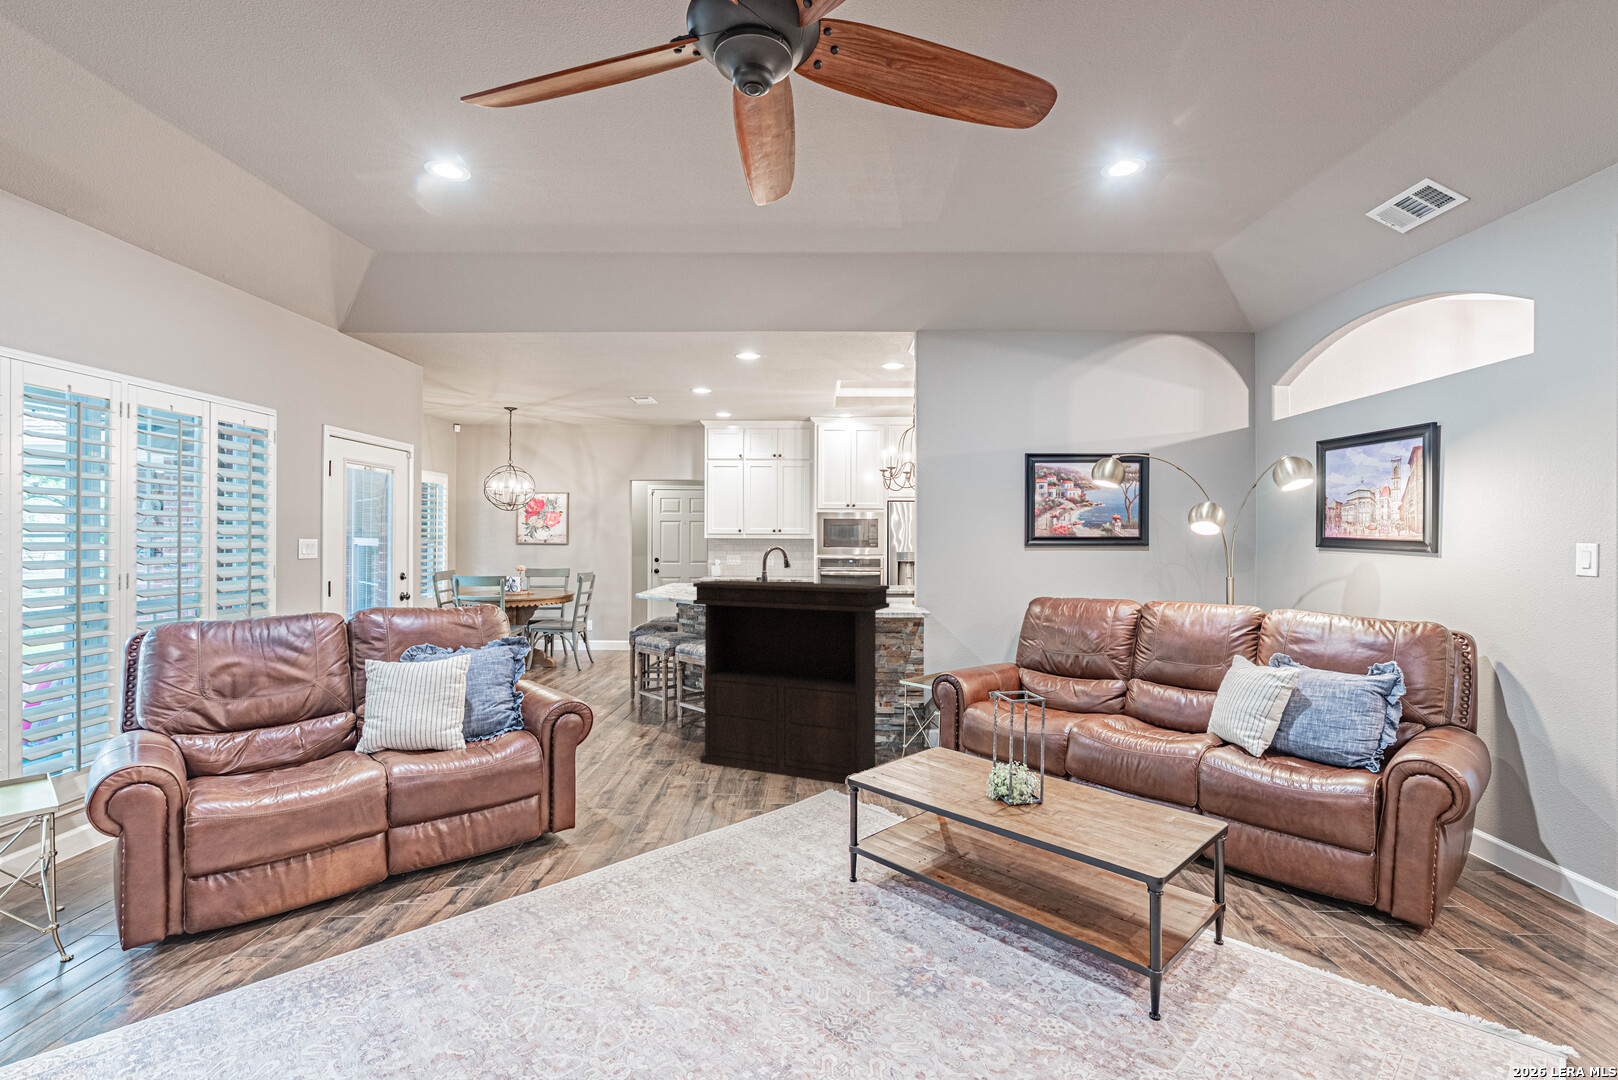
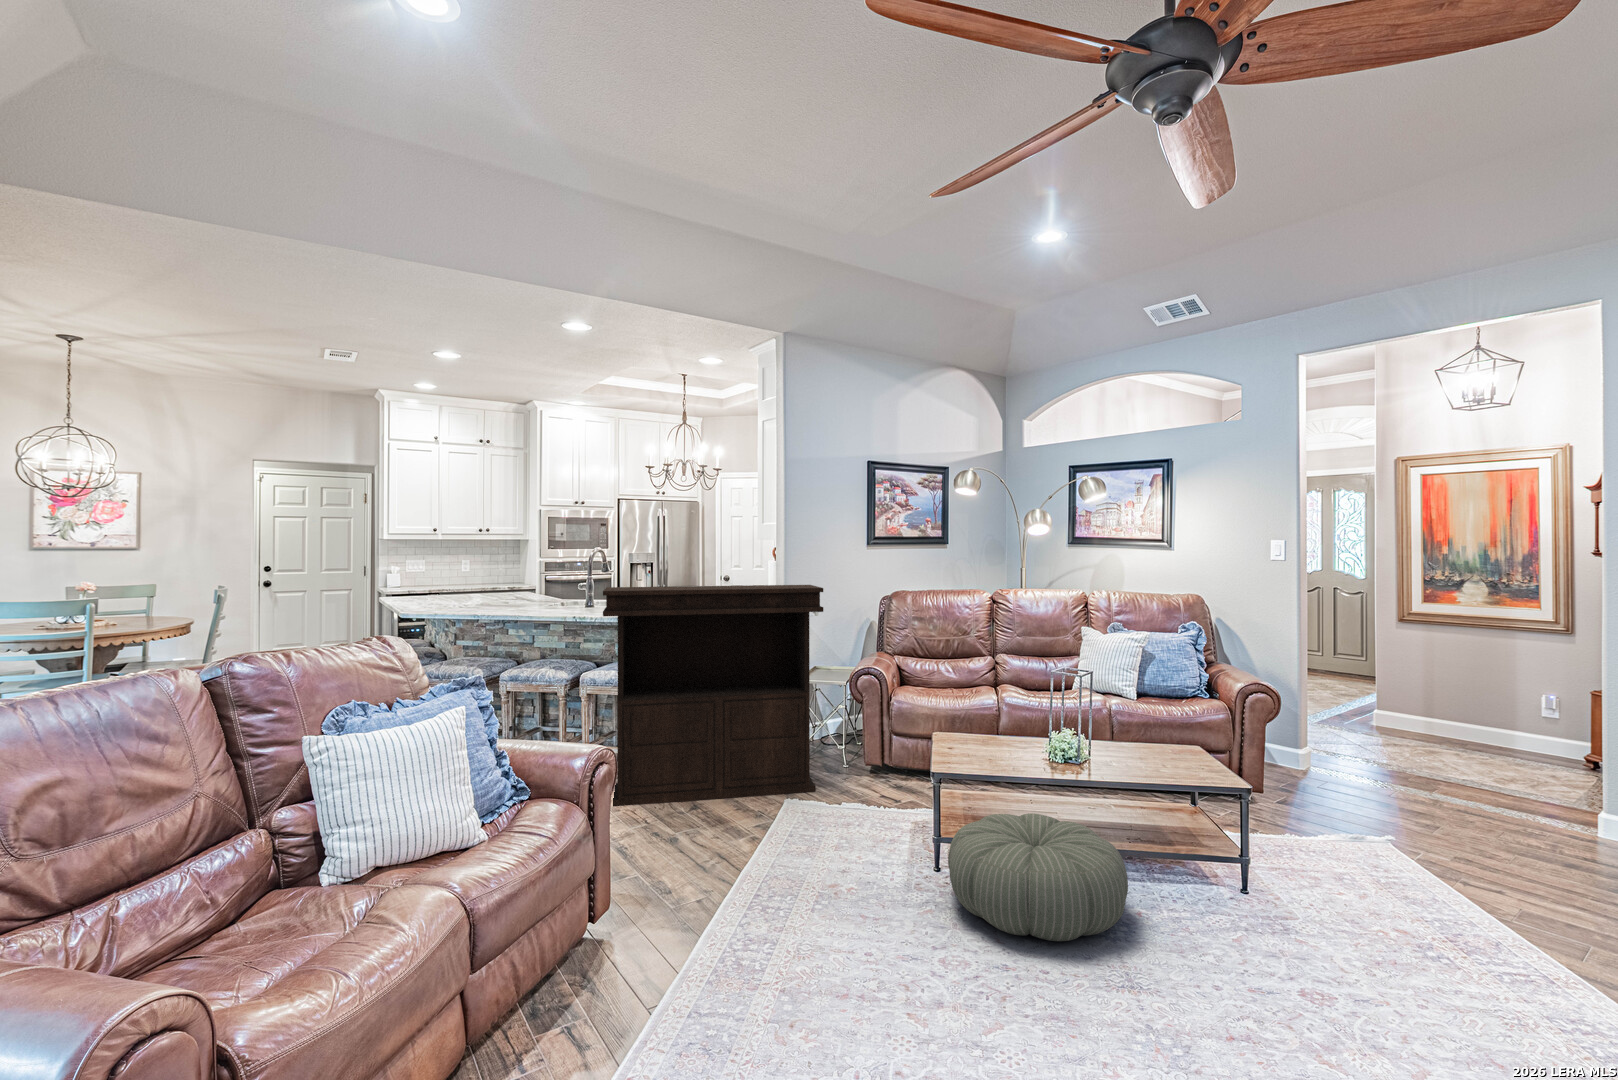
pouf: none [769,829,952,969] -> present [948,813,1128,941]

